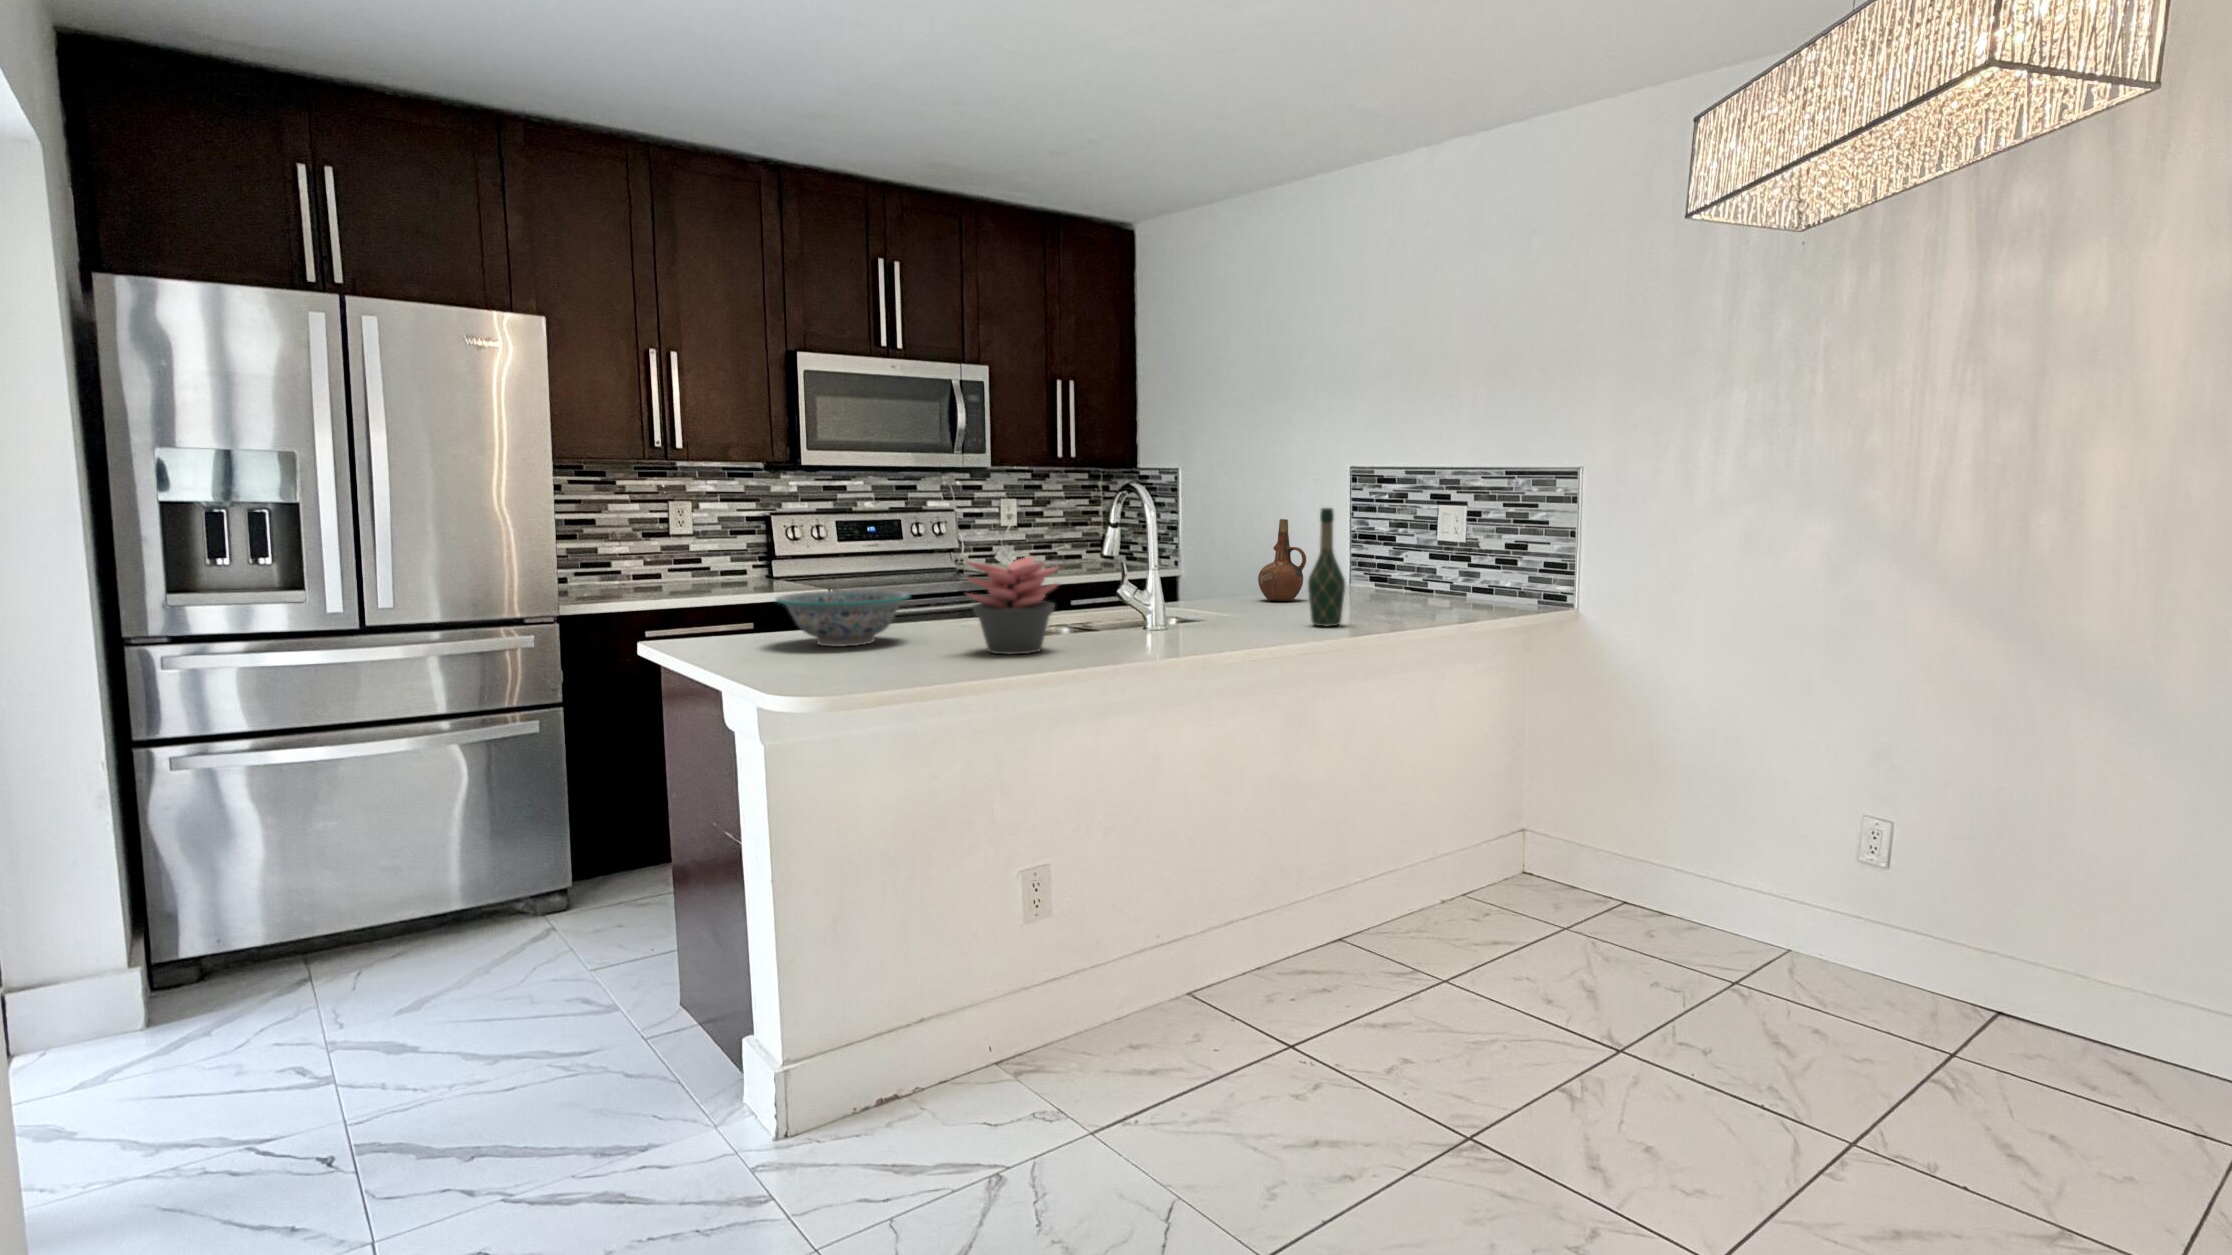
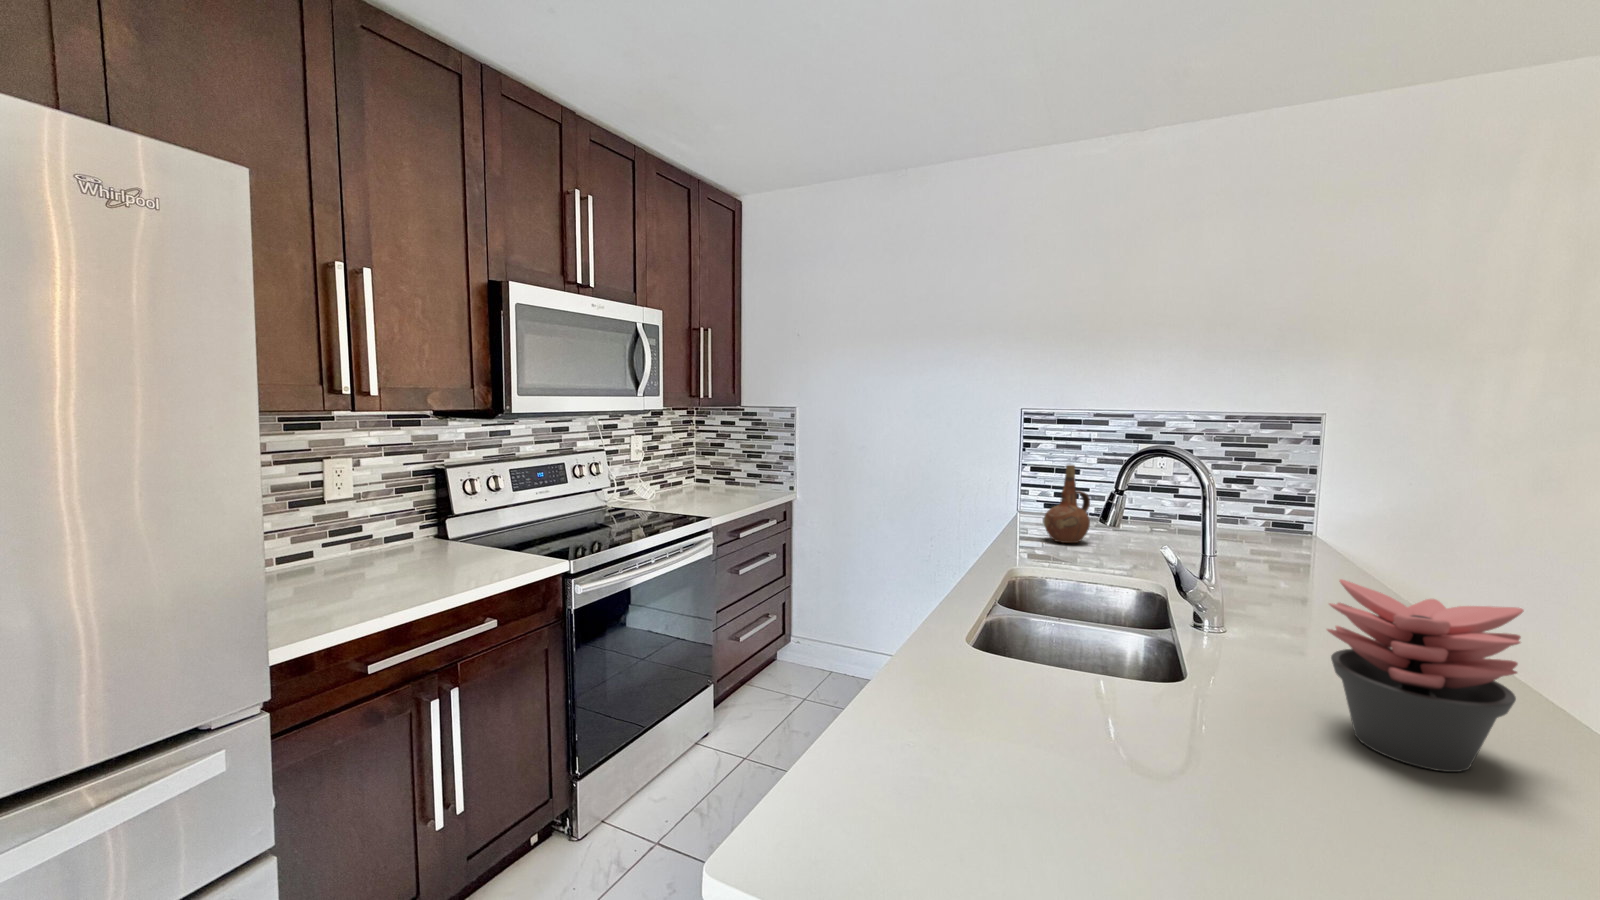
wine bottle: present [1308,508,1345,626] -> none [1293,468,1345,596]
decorative bowl: present [776,590,910,647] -> none [992,639,1248,793]

